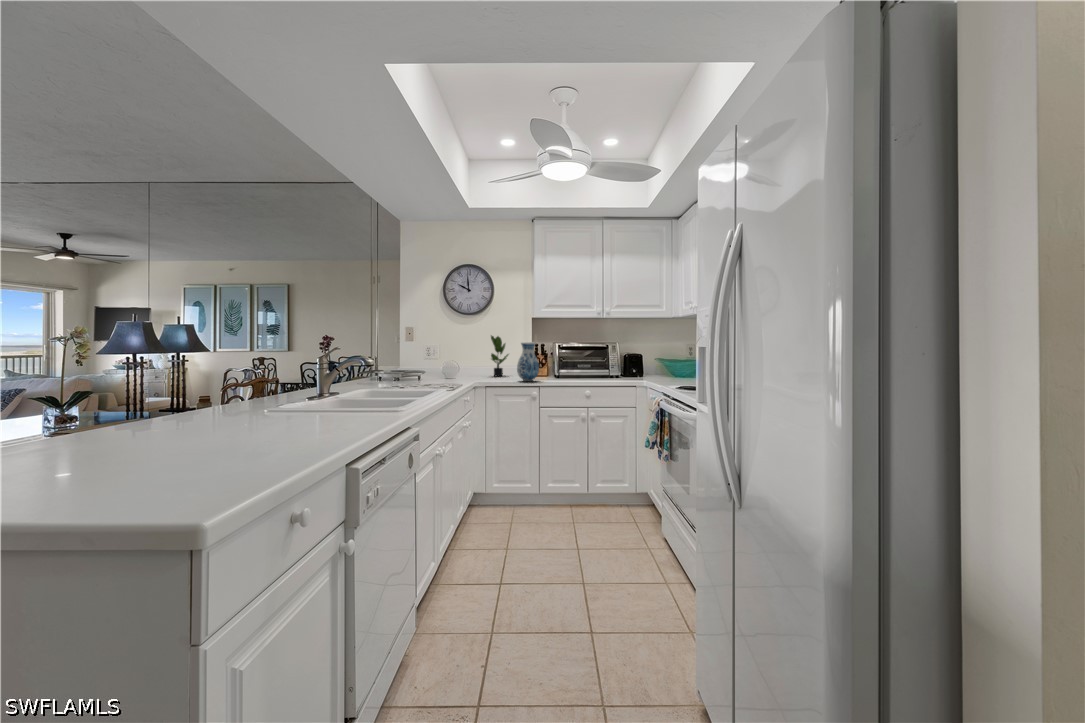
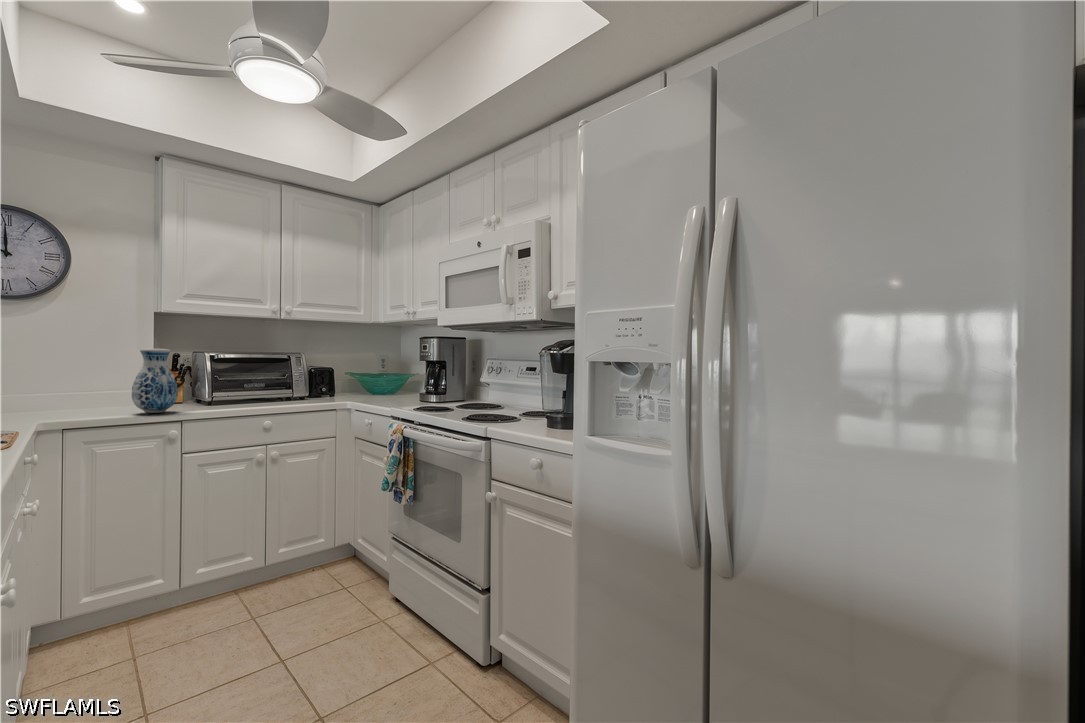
potted plant: present [491,335,509,376] -> none [60,336,109,409]

